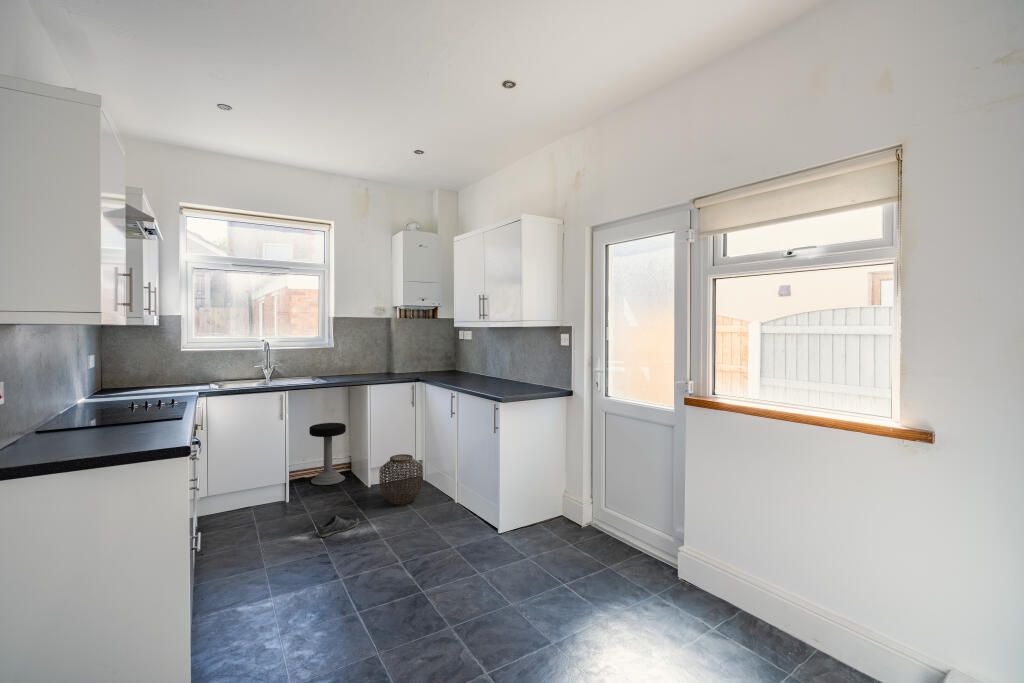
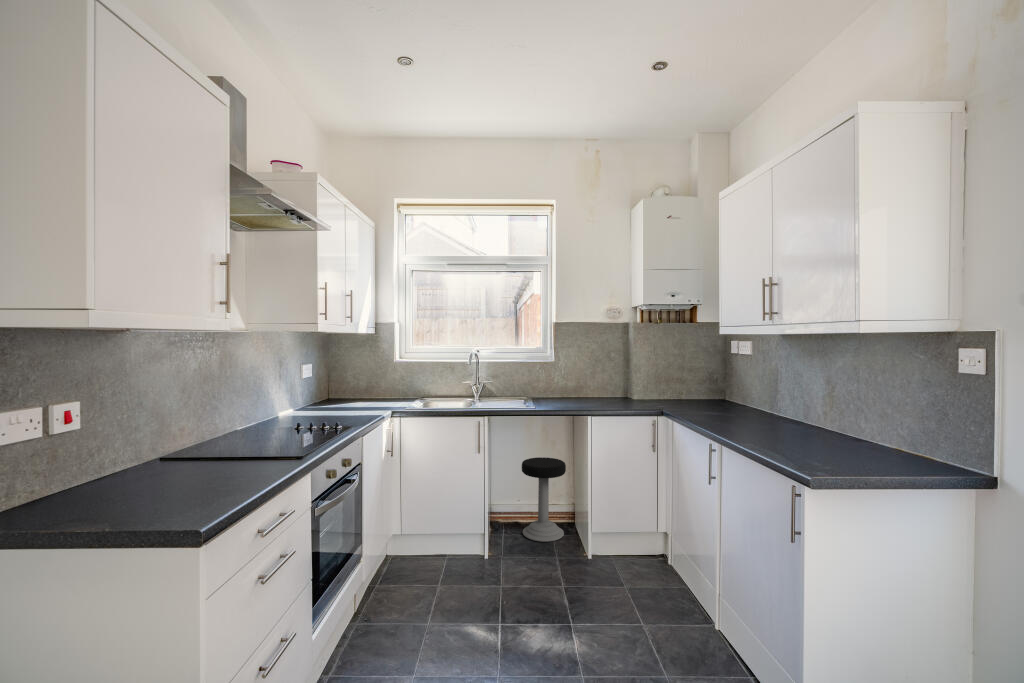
woven basket: present [379,454,423,504] -> none [595,526,662,608]
shoe: present [318,515,359,537] -> none [494,612,555,643]

